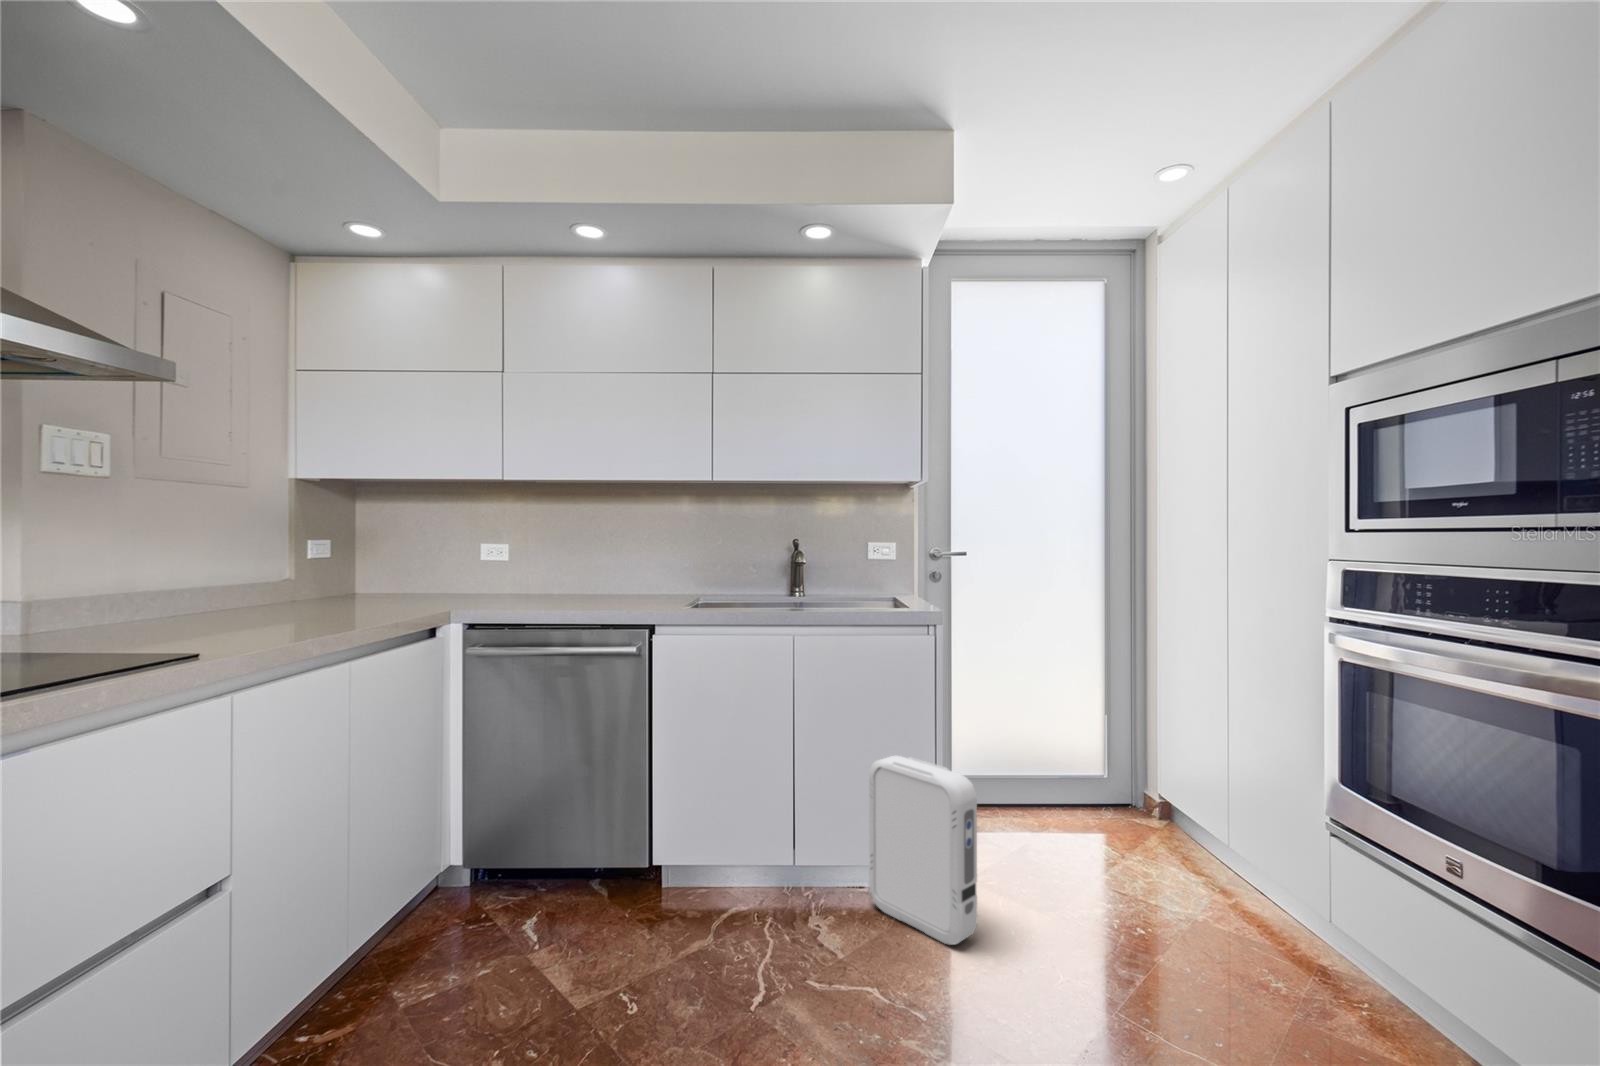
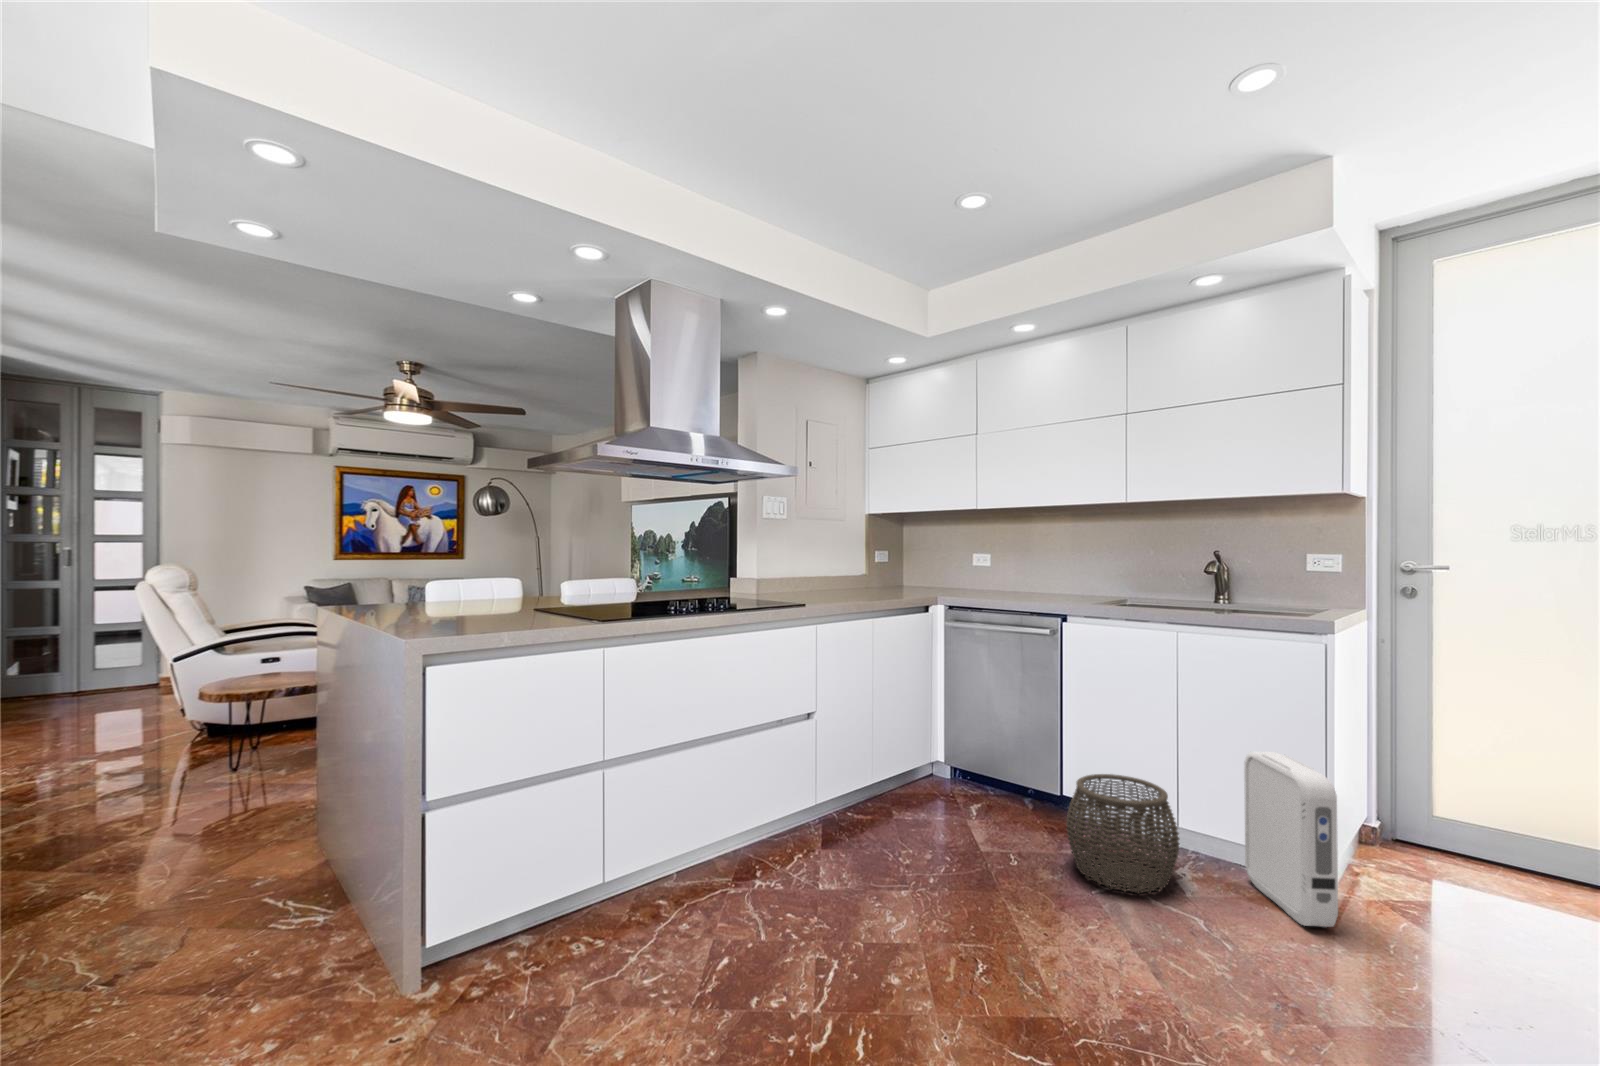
woven basket: none [694,824,831,992] -> present [1066,774,1180,894]

